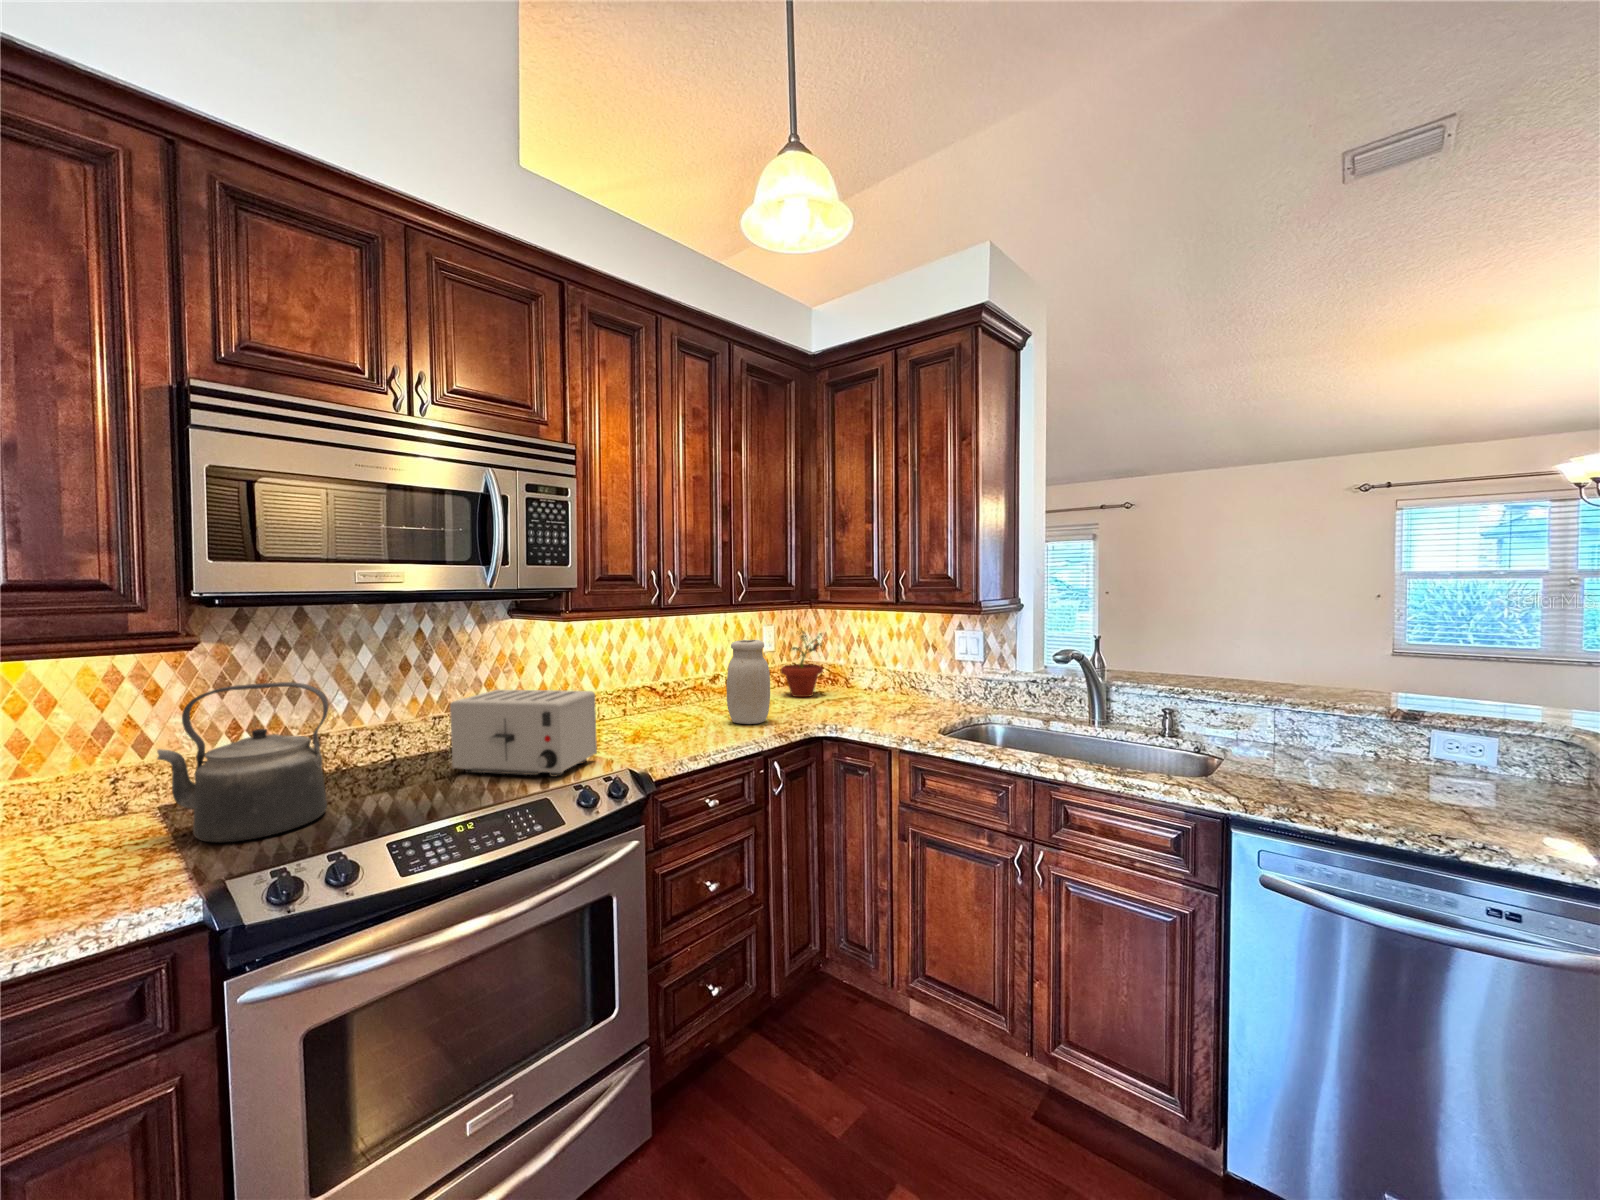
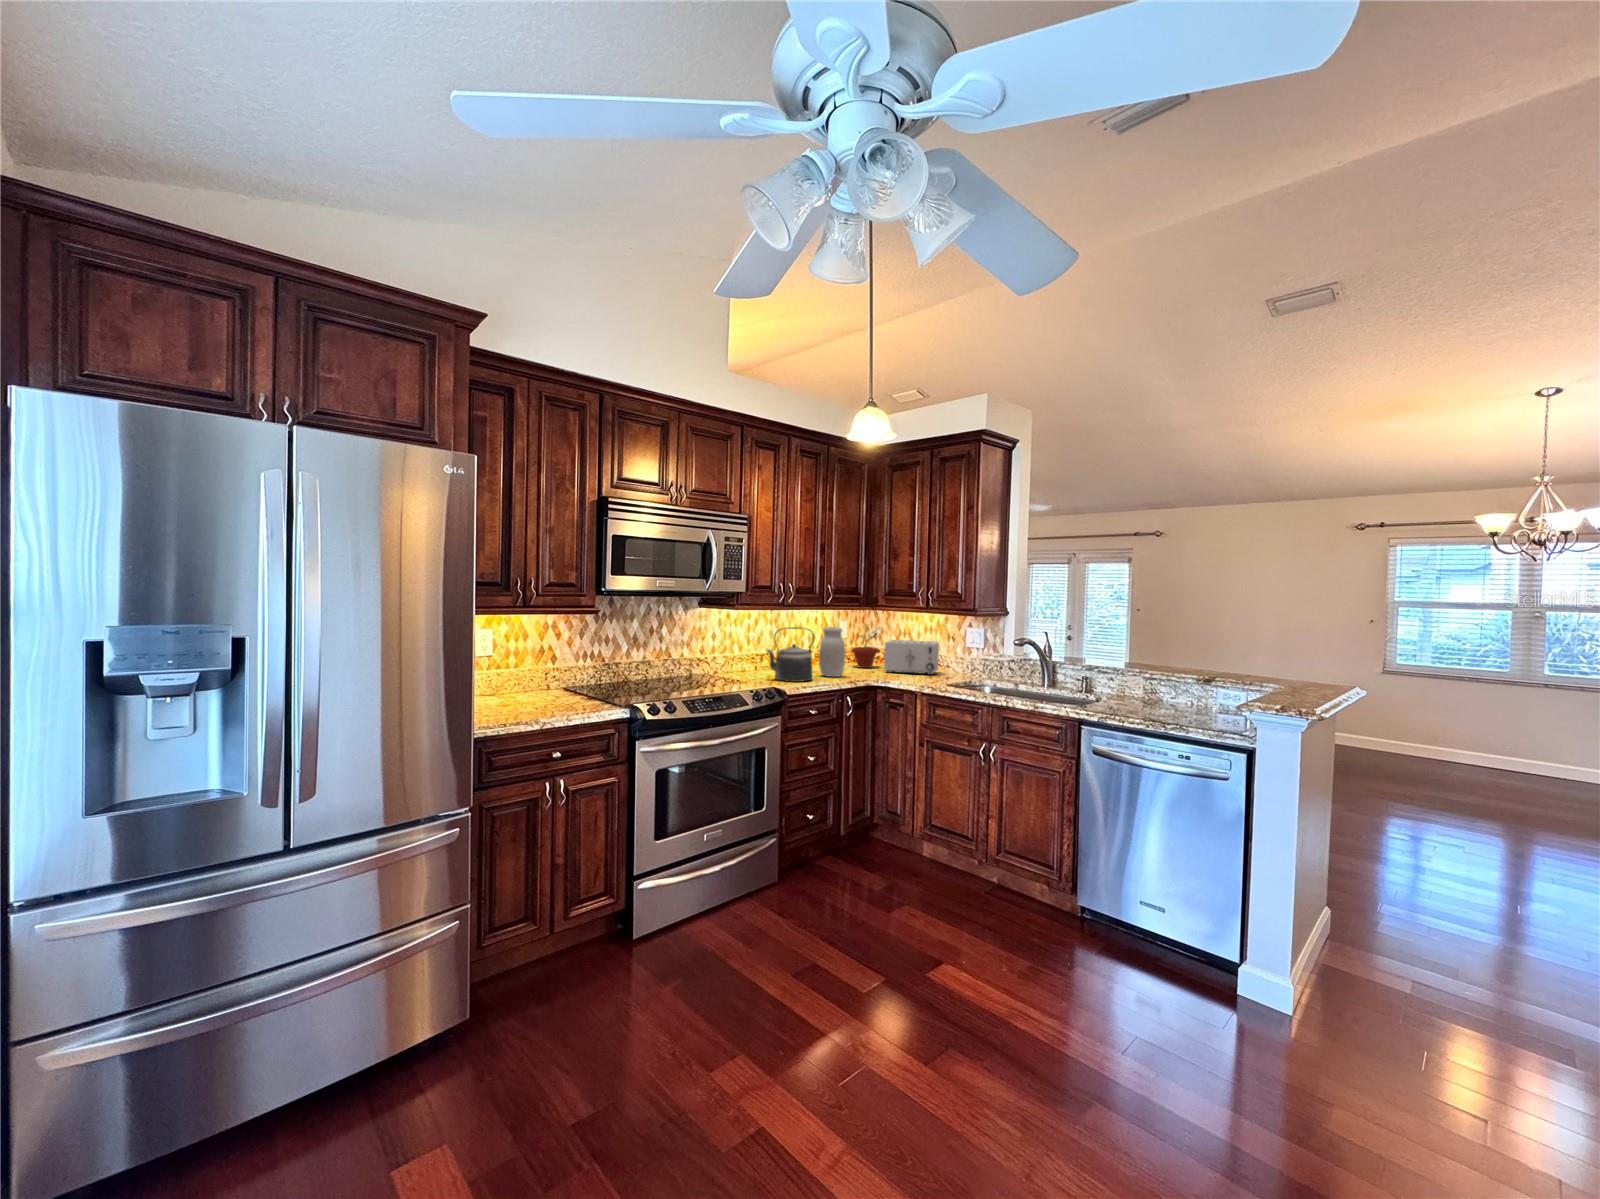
kettle: present [157,682,328,843] -> present [767,627,815,682]
toaster: present [450,689,597,777] -> present [884,640,939,675]

